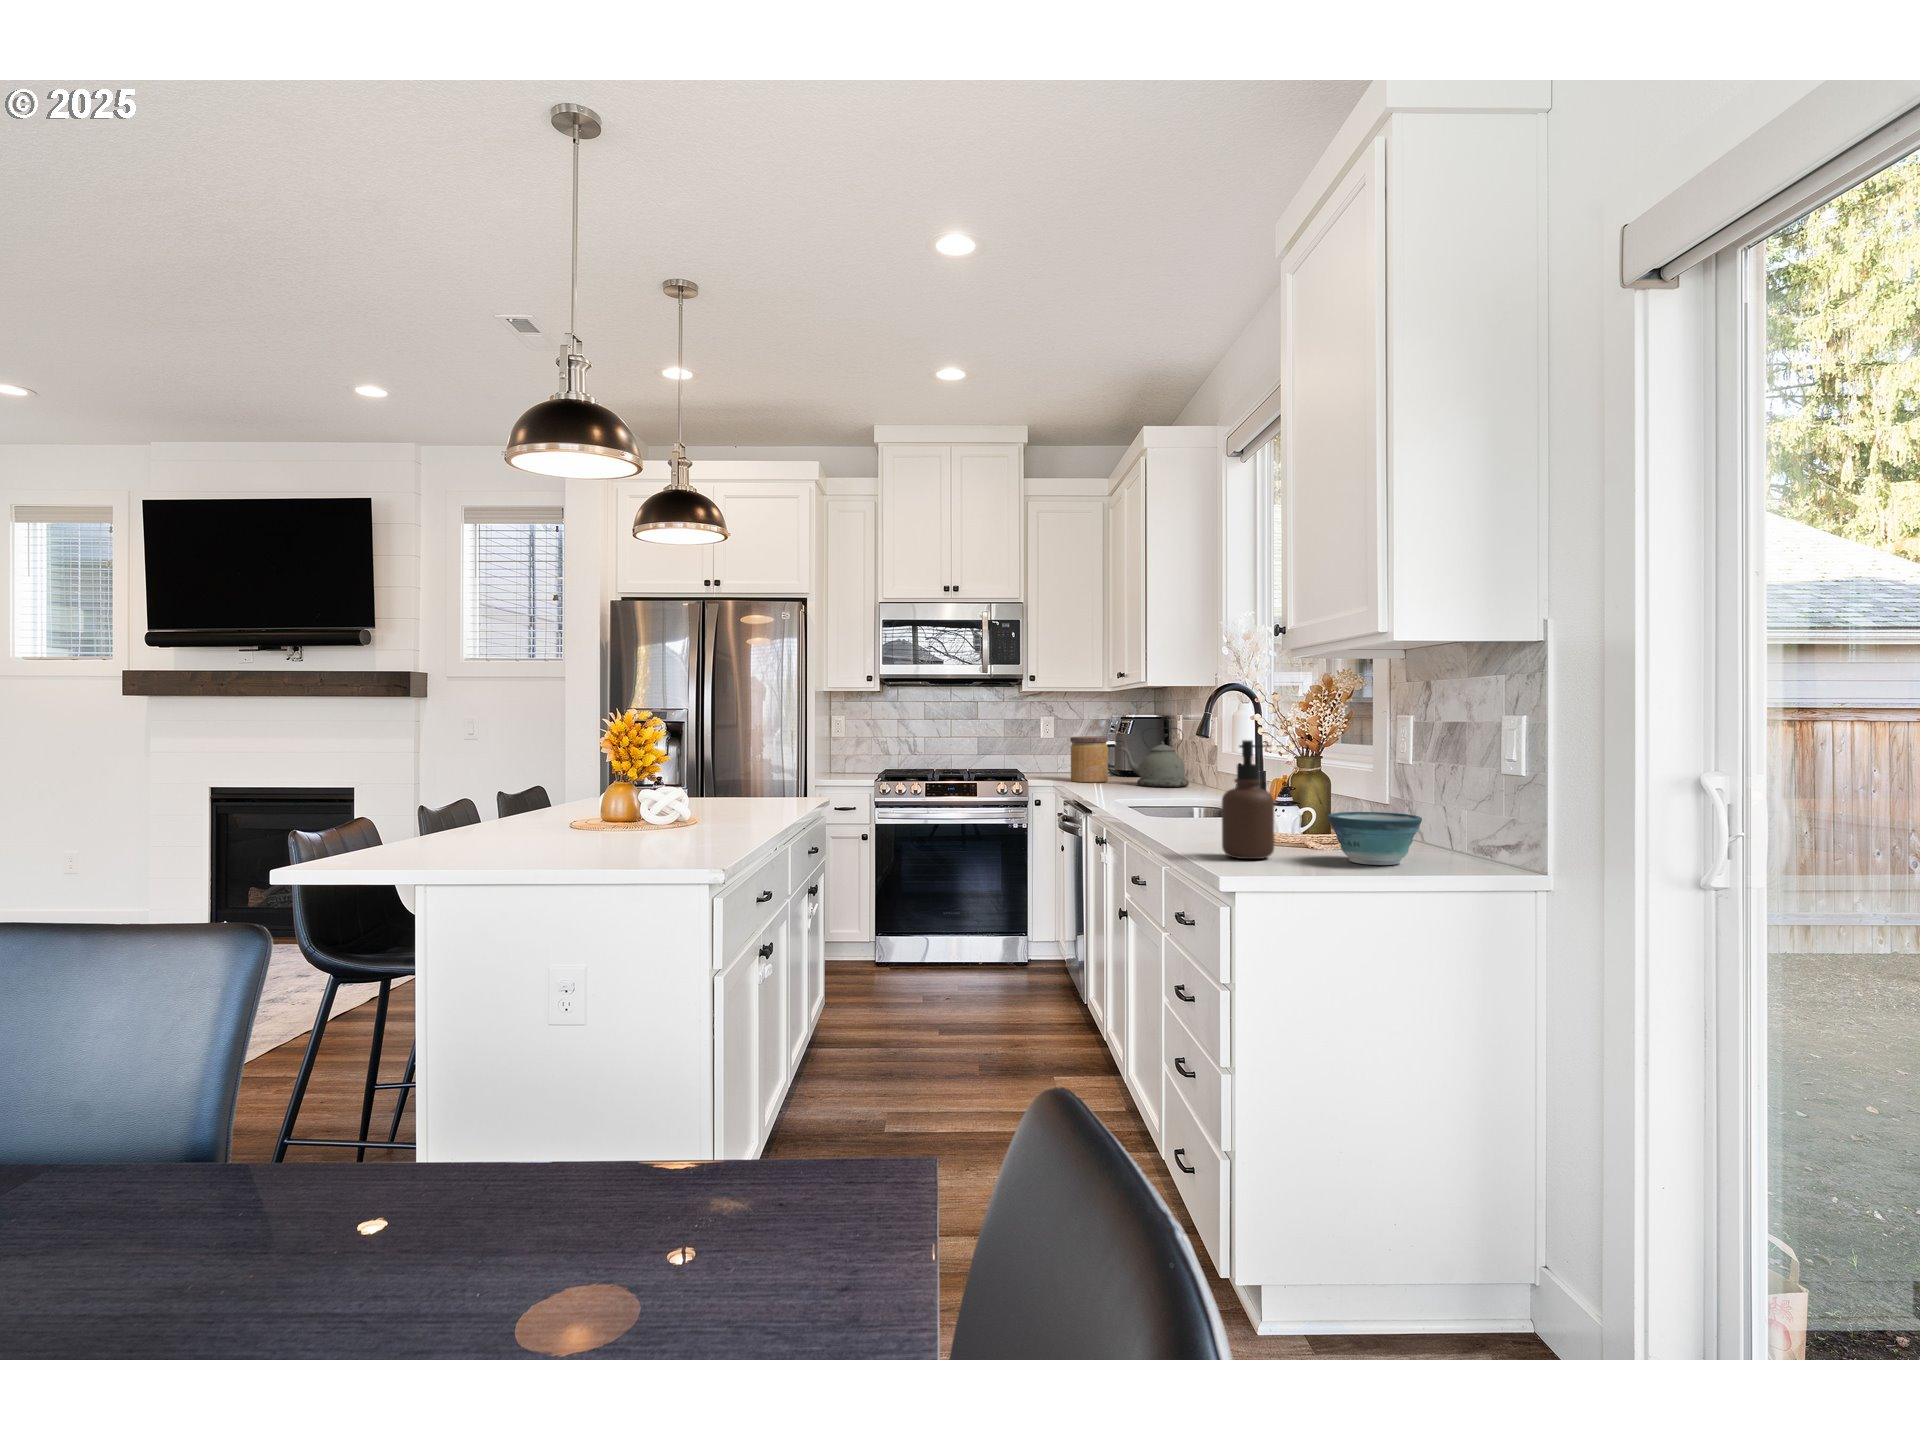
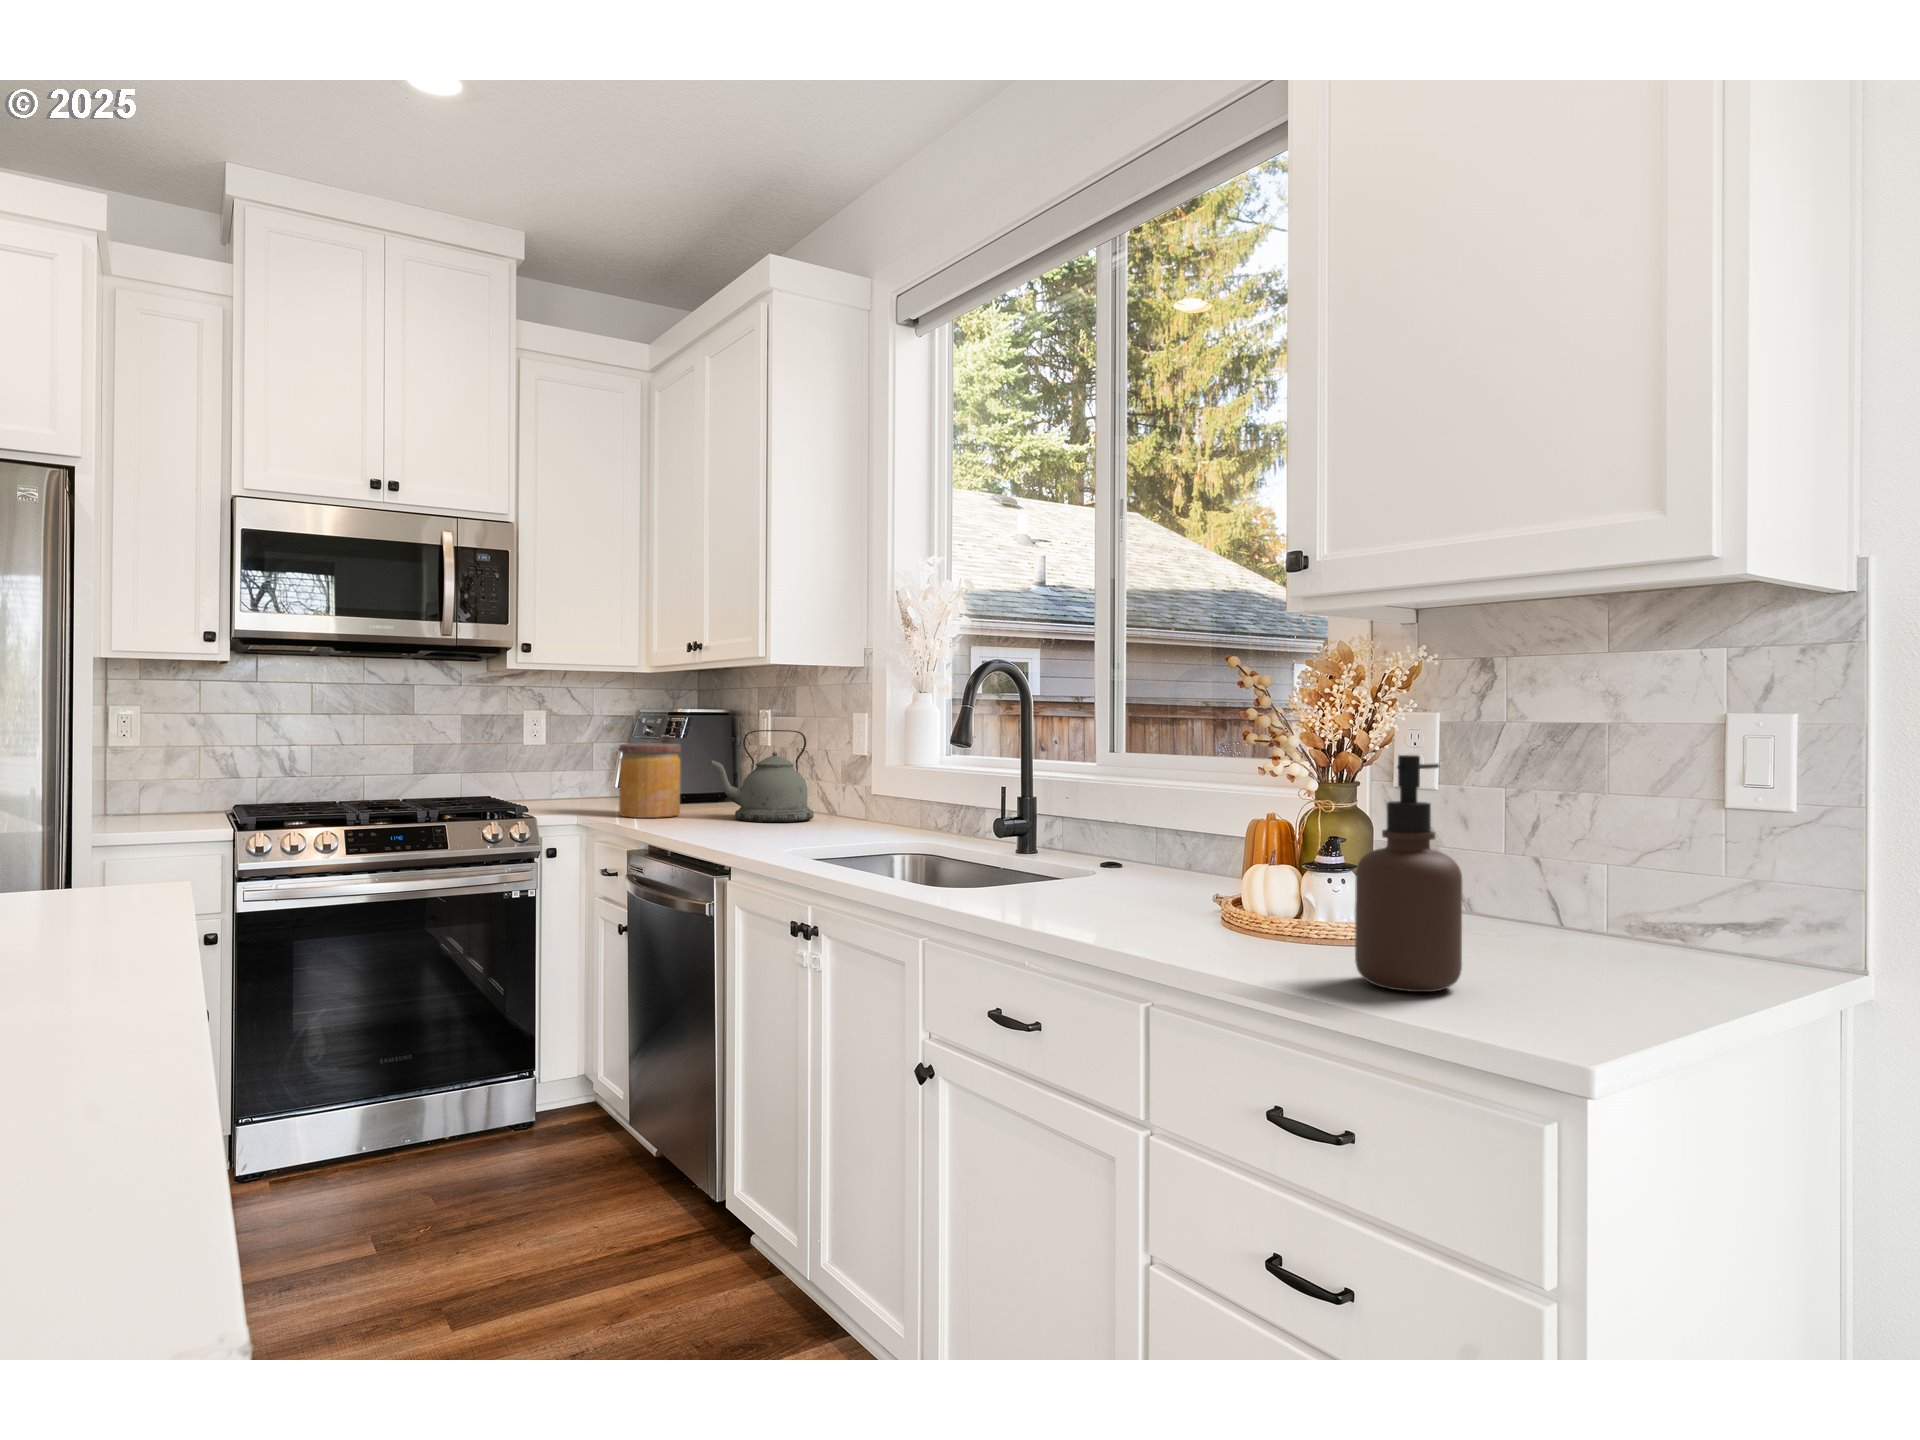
bowl: present [1328,812,1422,865] -> none [1511,880,1690,982]

